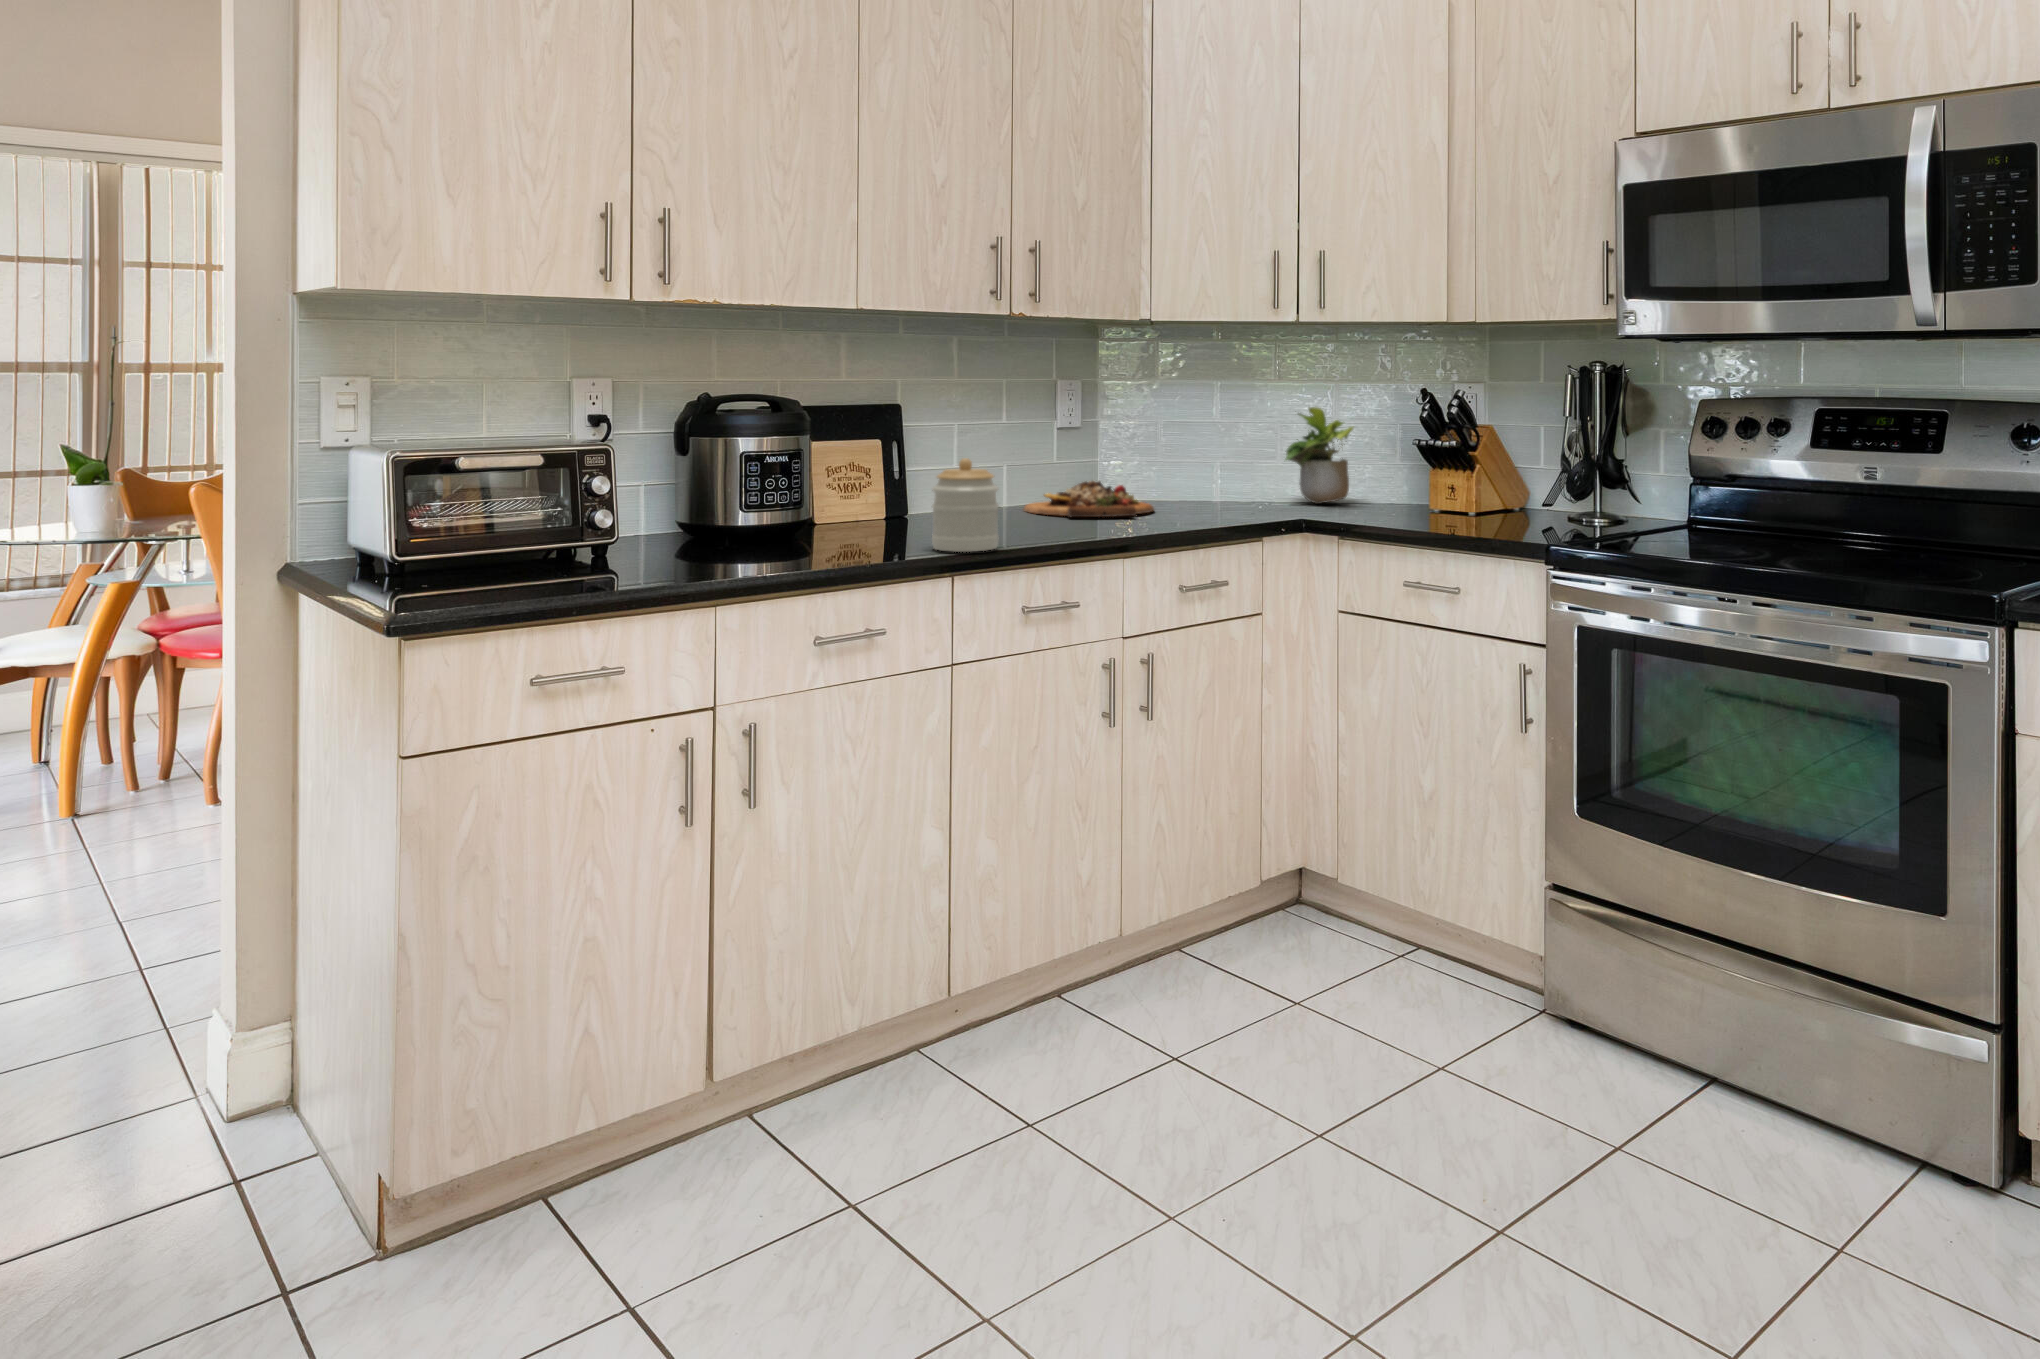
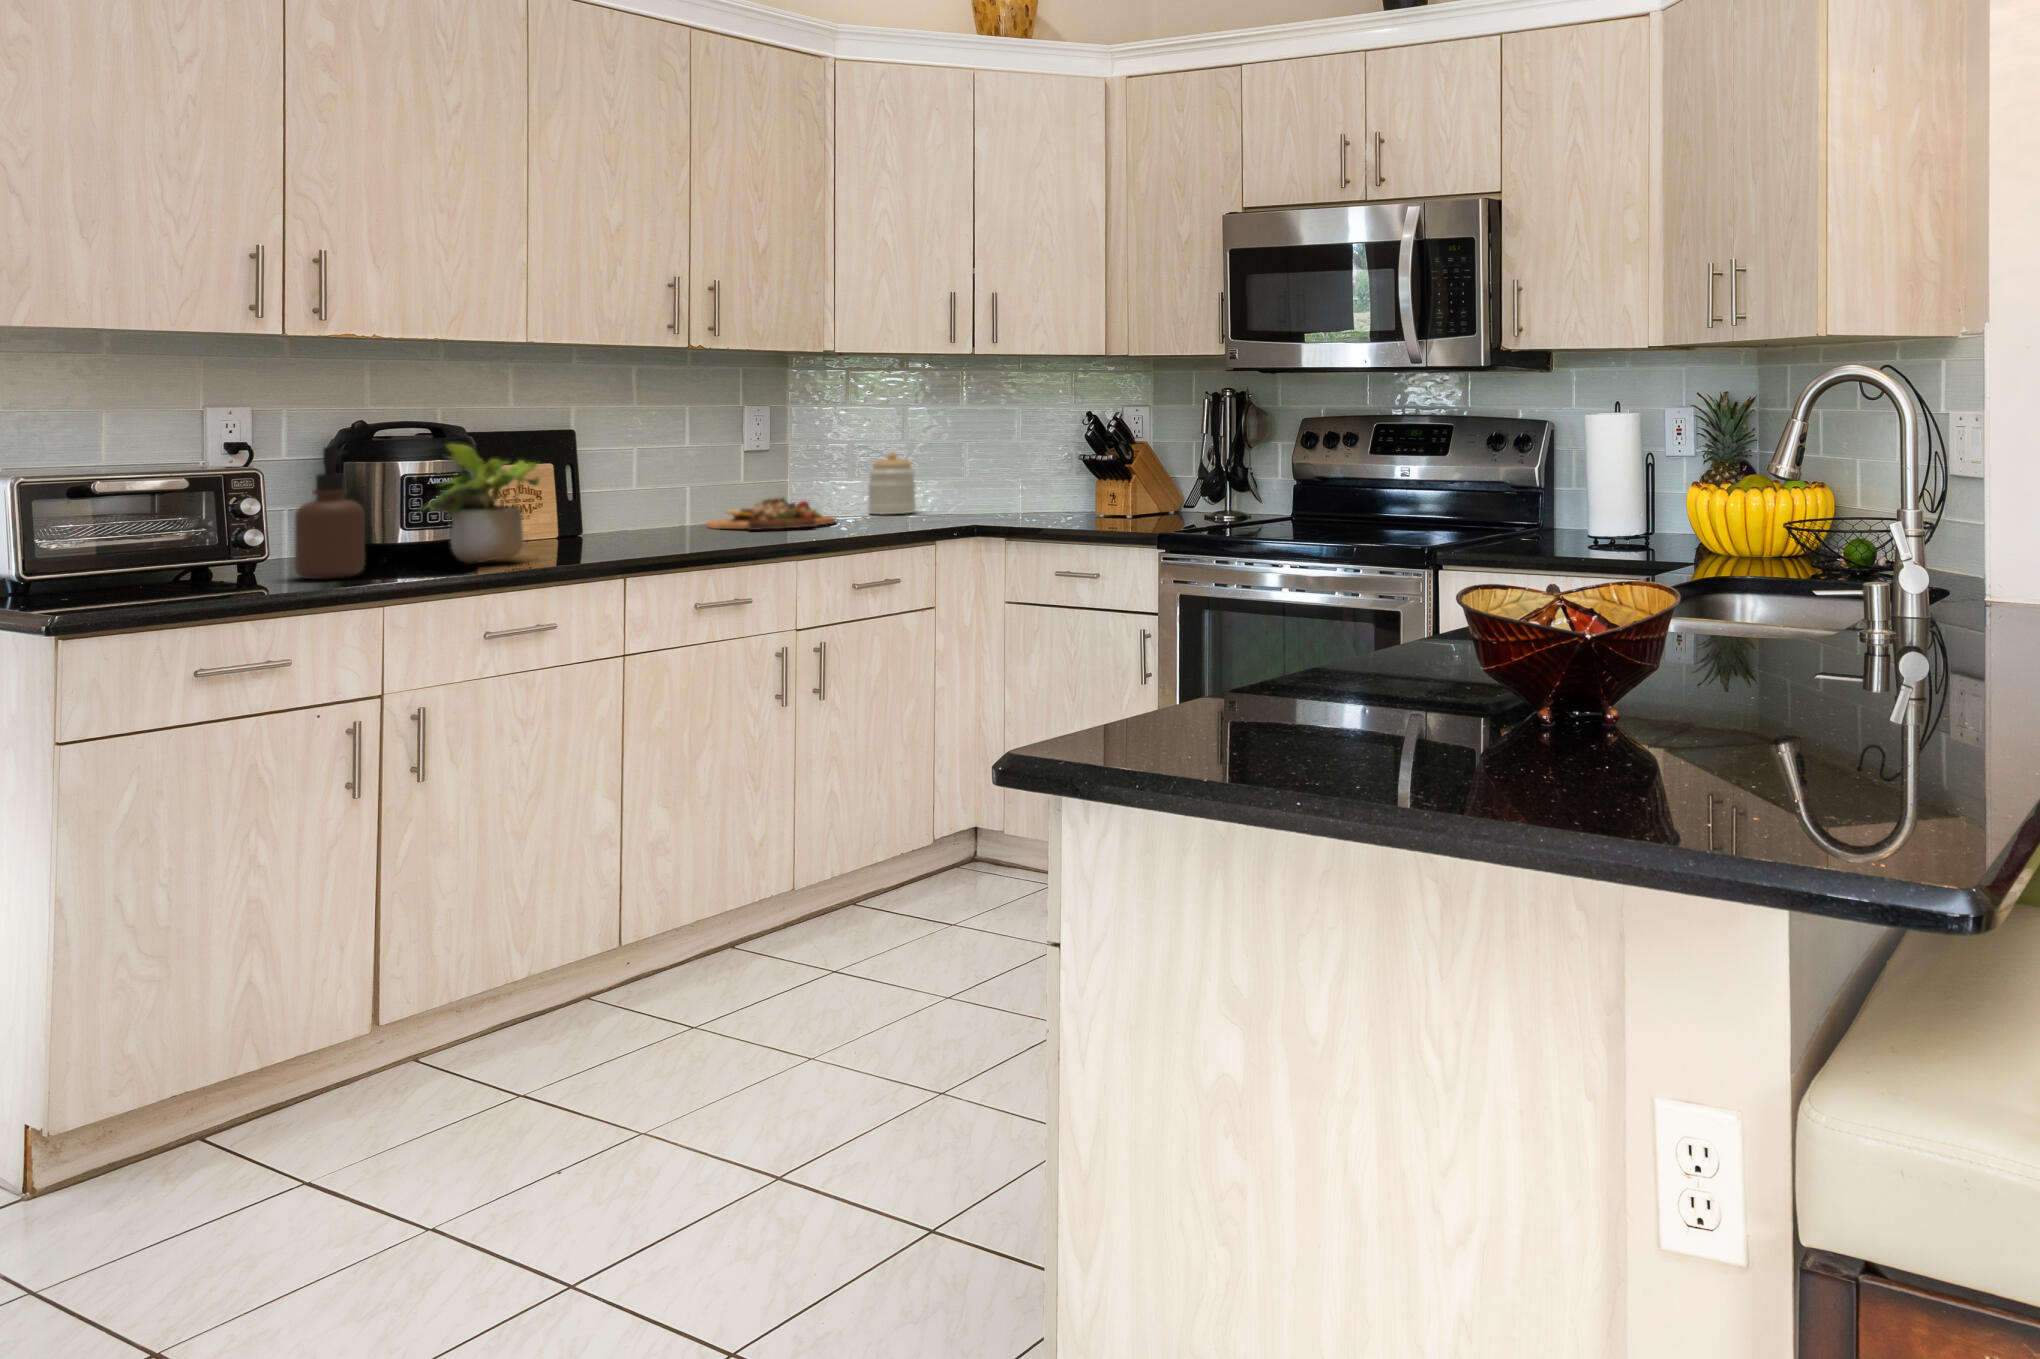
potted plant: present [1286,407,1353,504] -> present [425,444,540,564]
soap dispenser: none [642,422,706,565] -> present [294,447,365,579]
jar: present [932,458,998,552] -> present [868,452,916,514]

